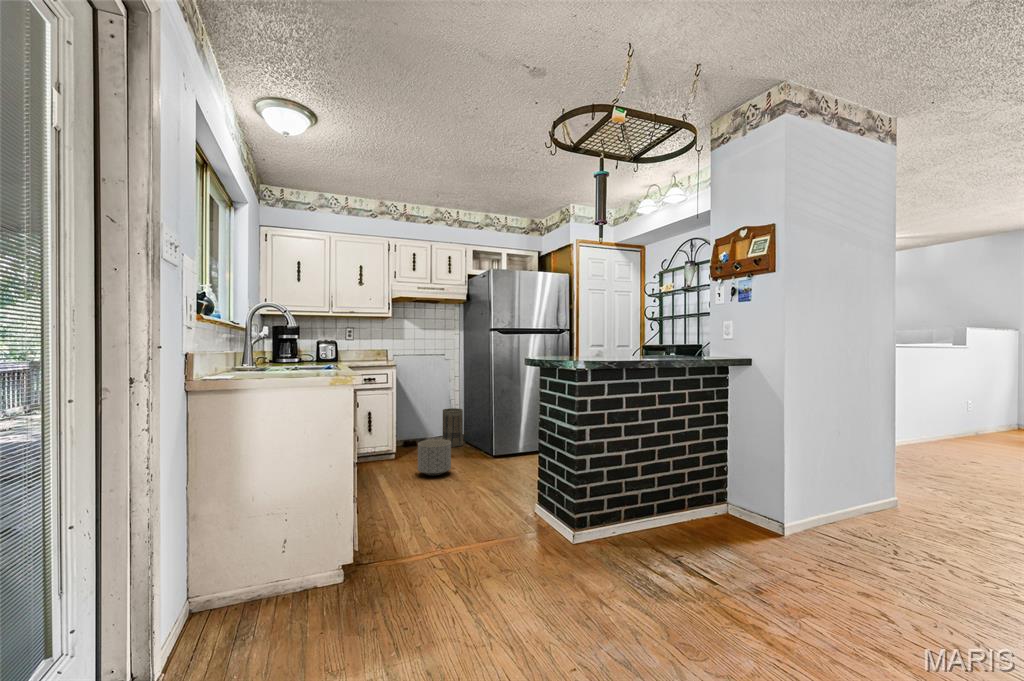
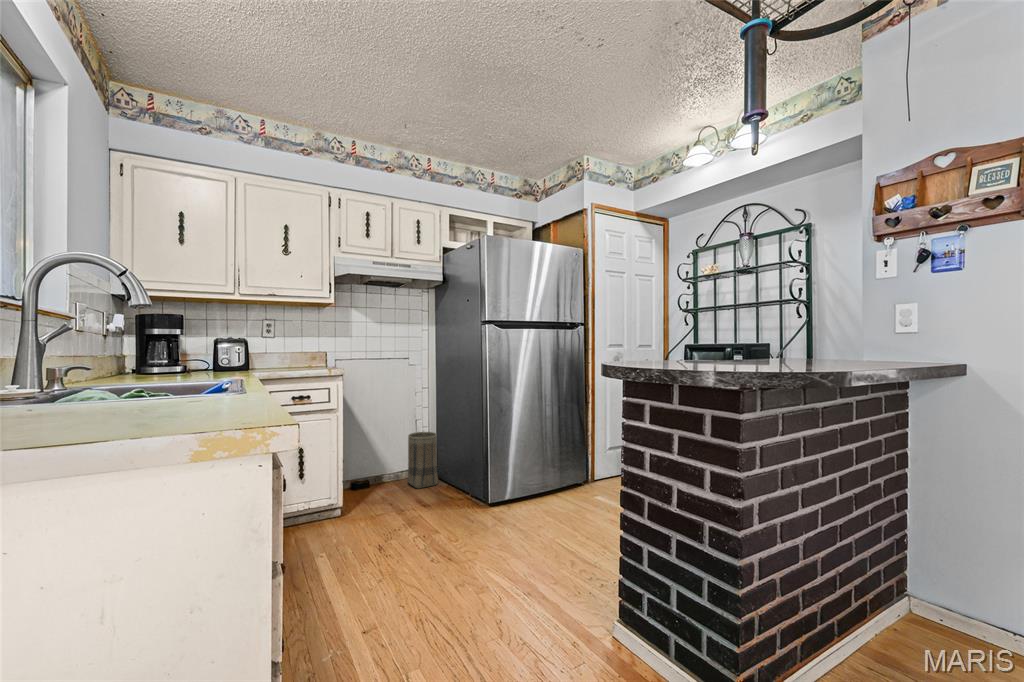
planter: present [418,439,451,476] -> none [383,492,436,555]

